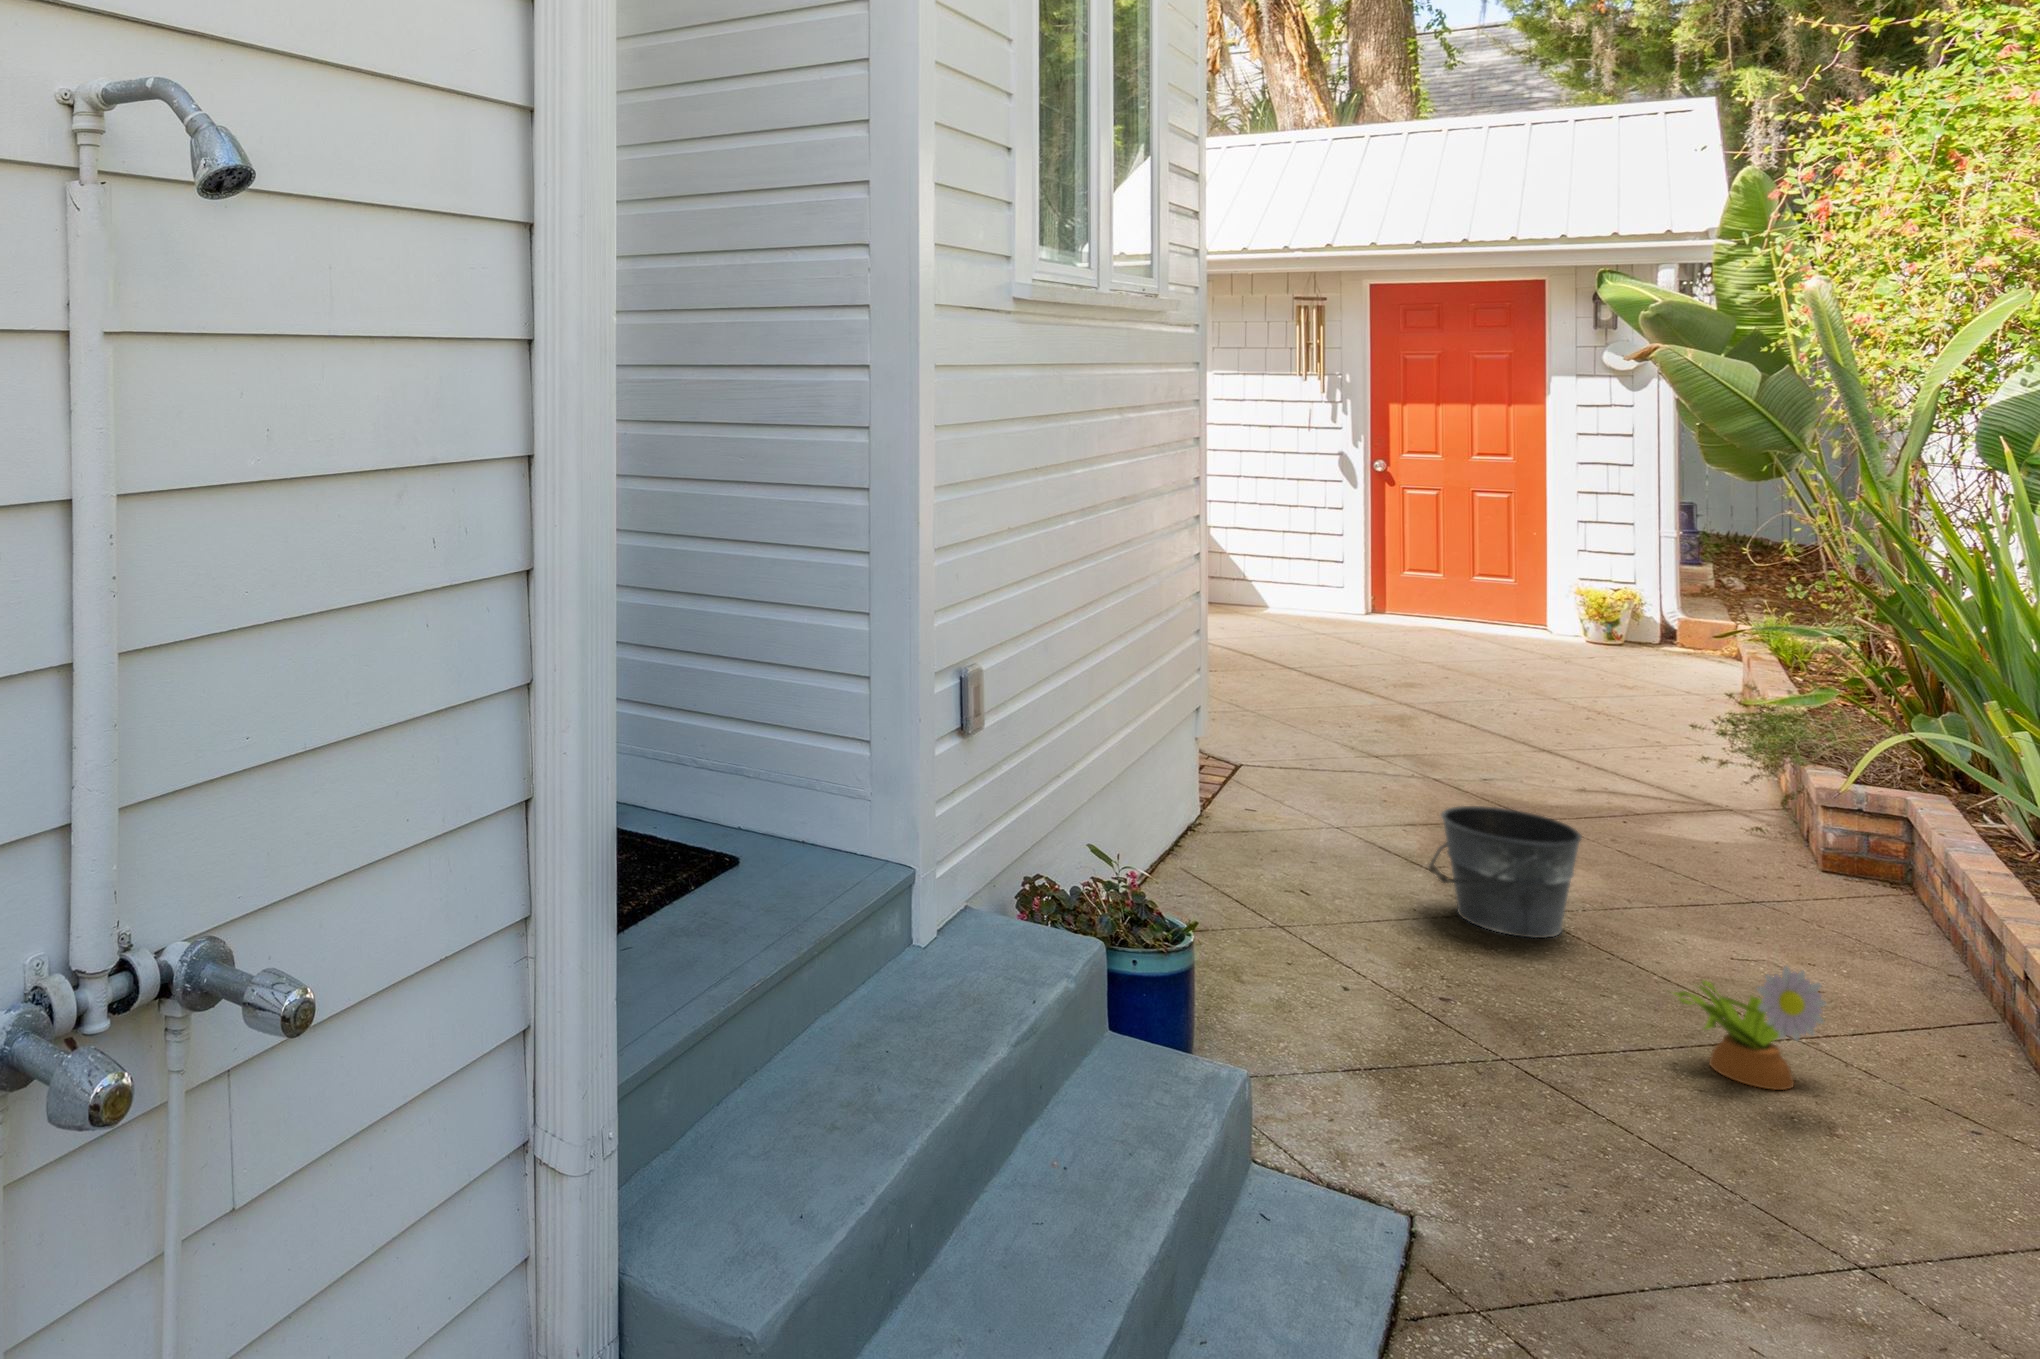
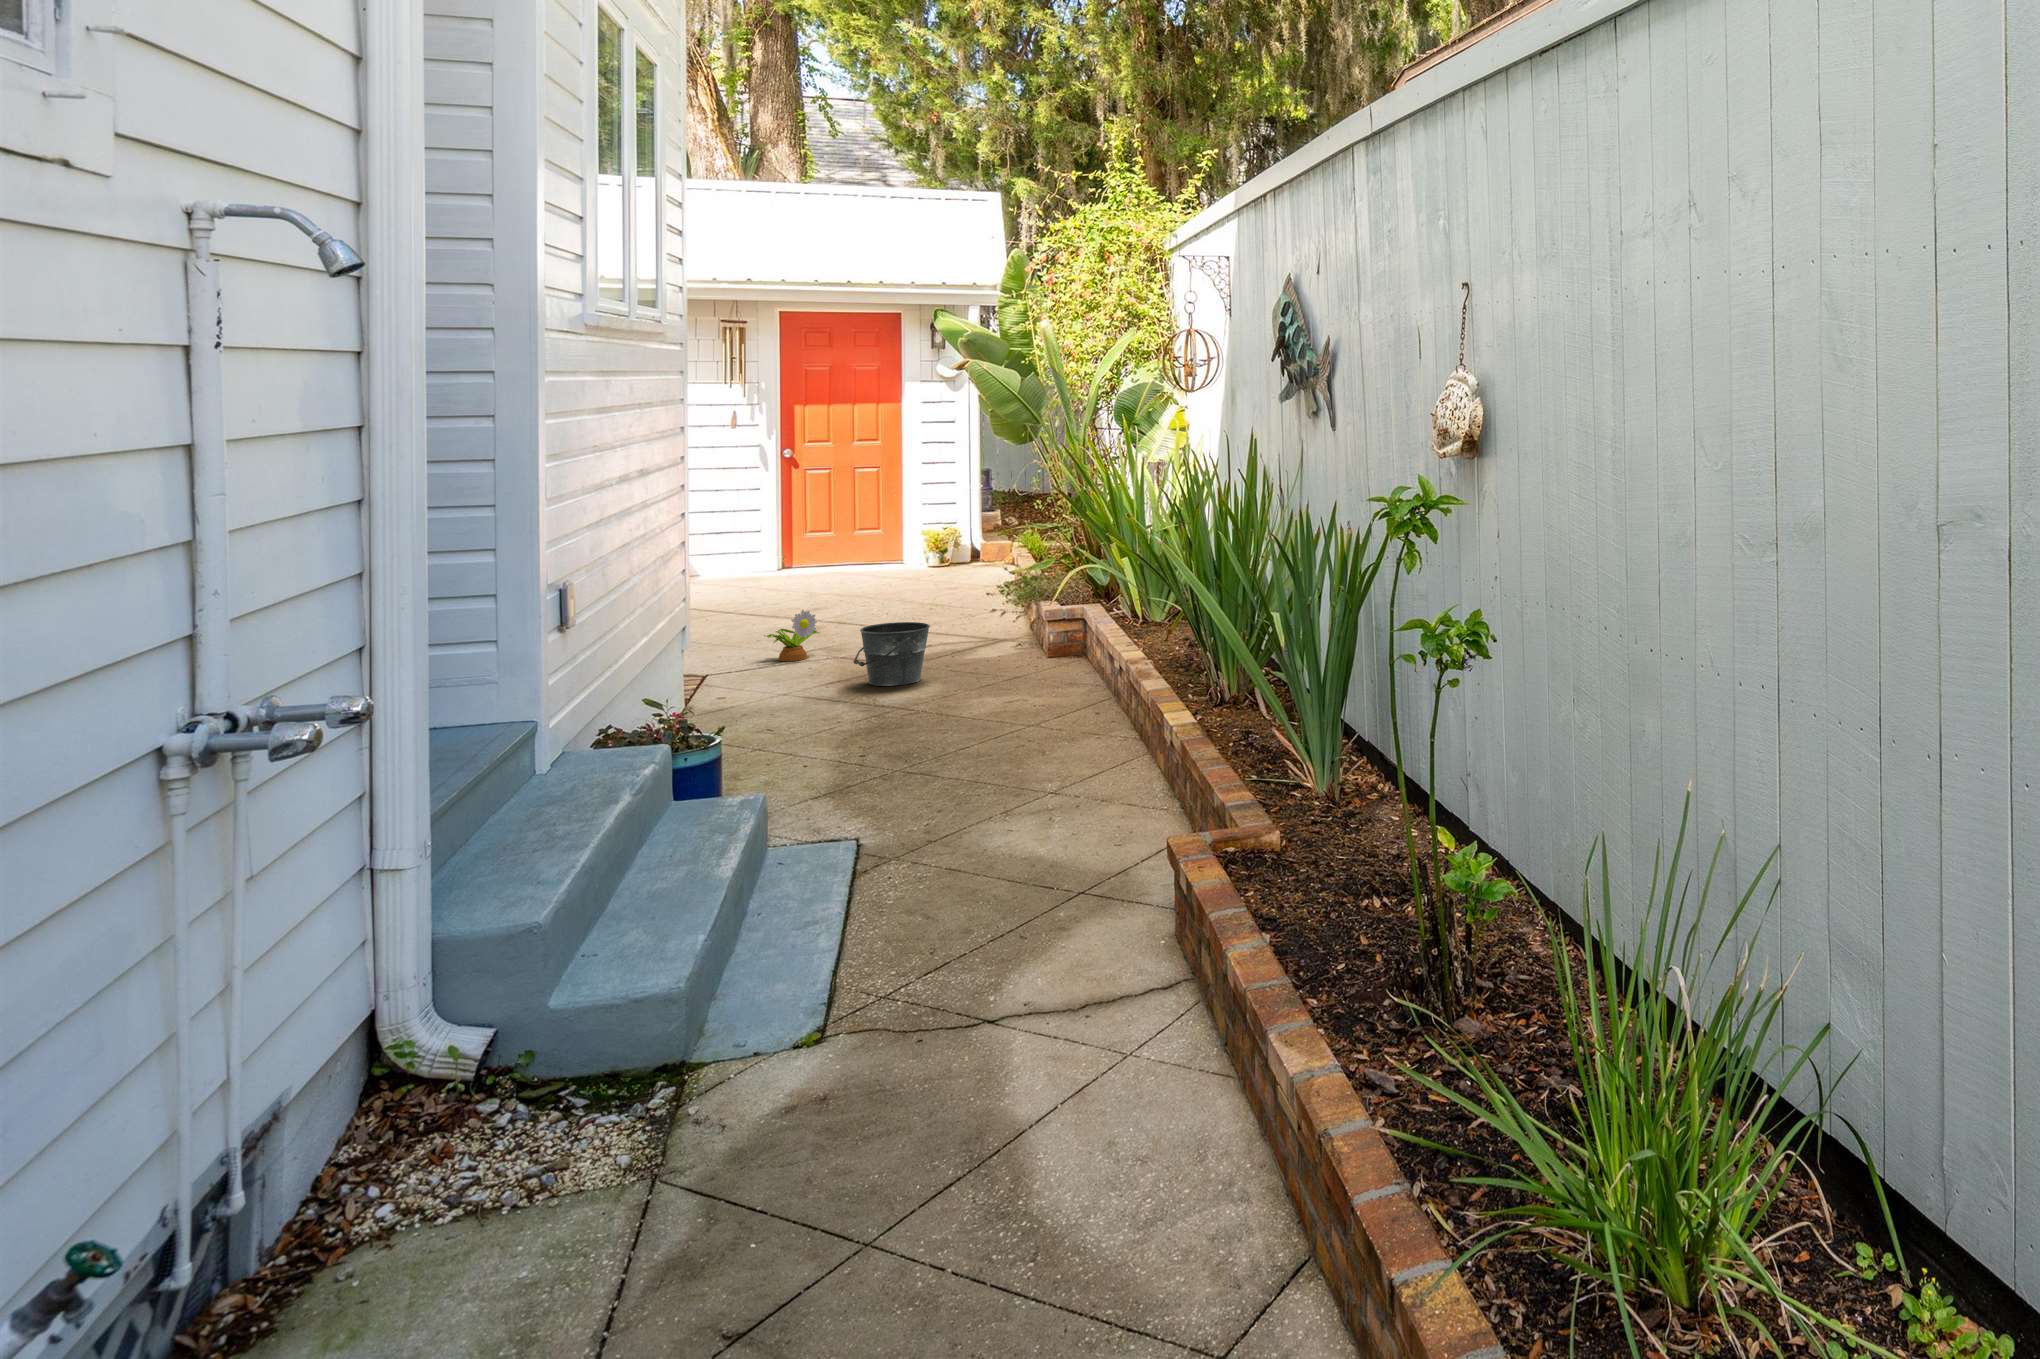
decorative plant: present [1674,966,1826,1090] -> present [764,610,817,661]

